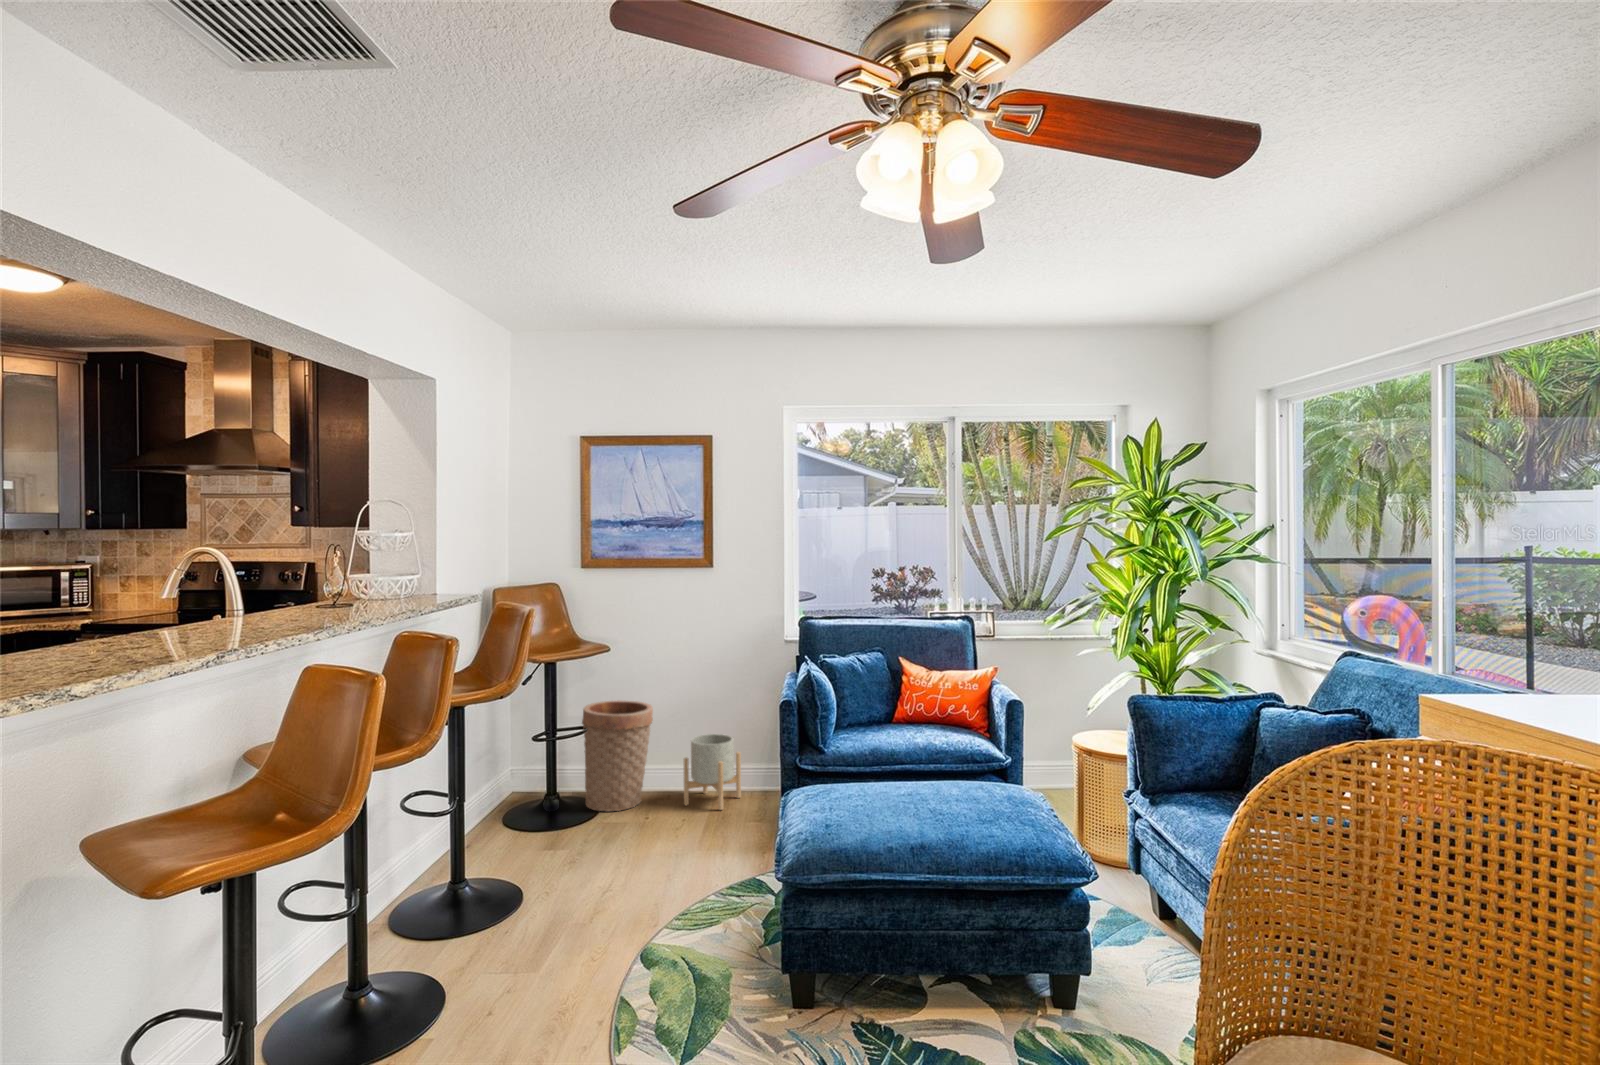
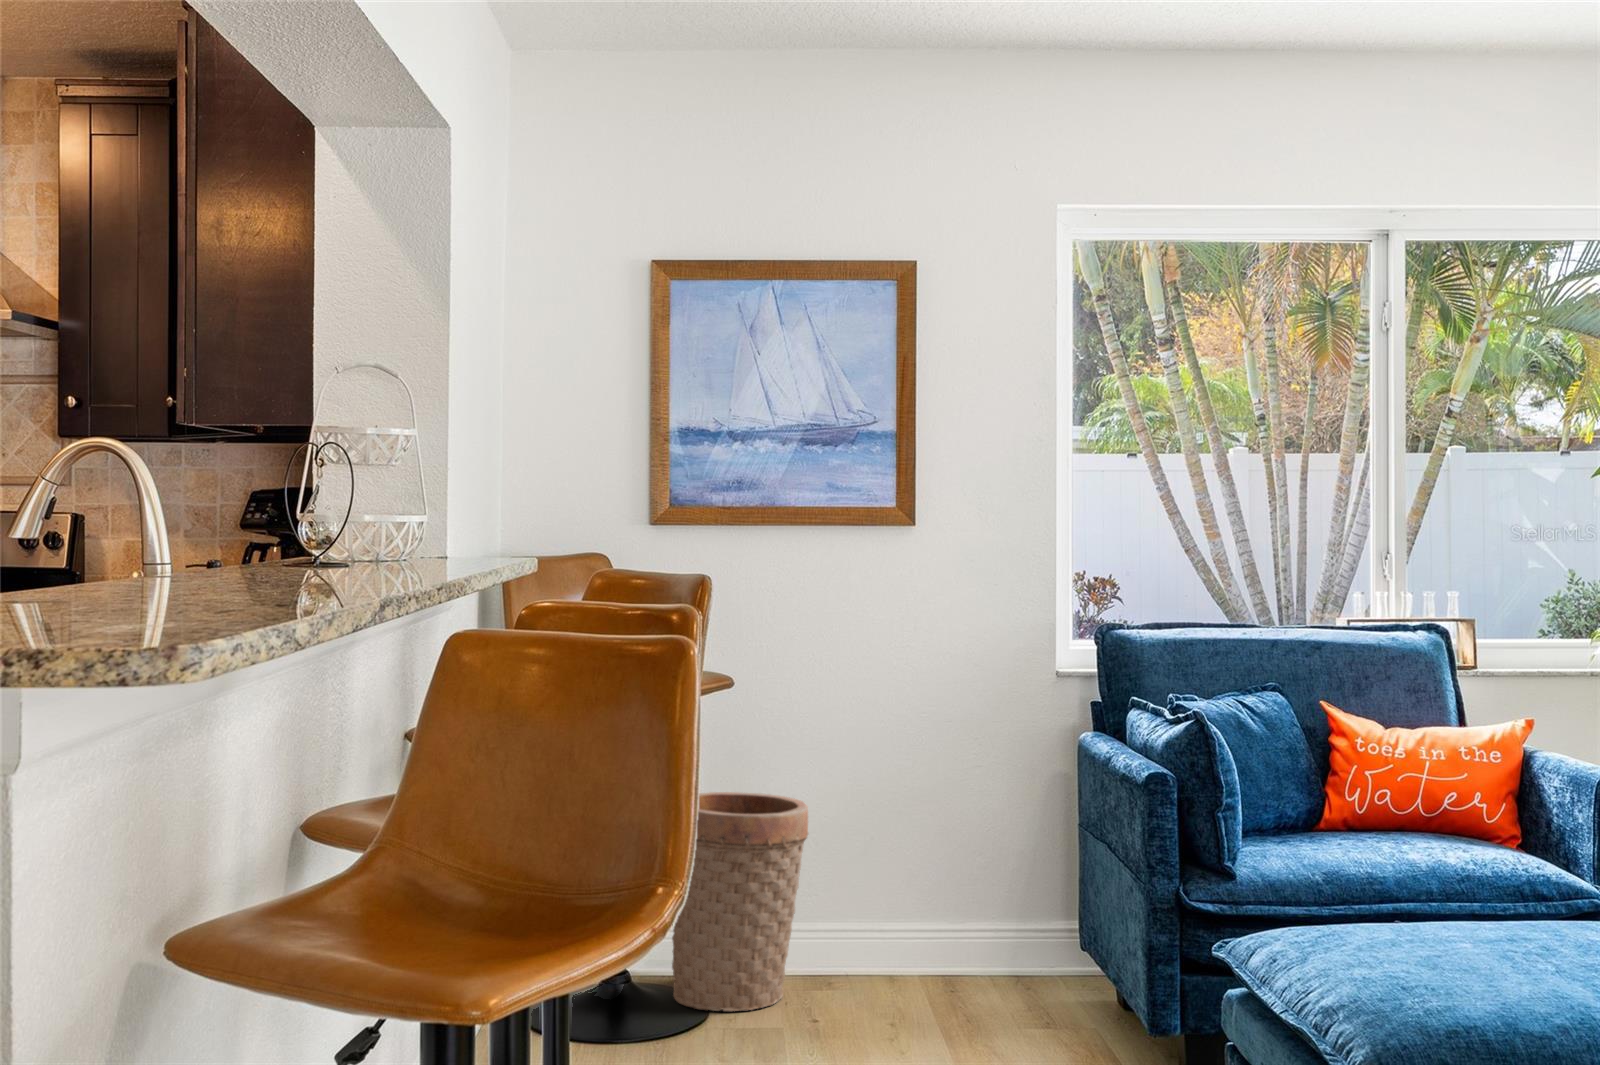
planter: present [684,734,741,810] -> none [873,860,979,1009]

